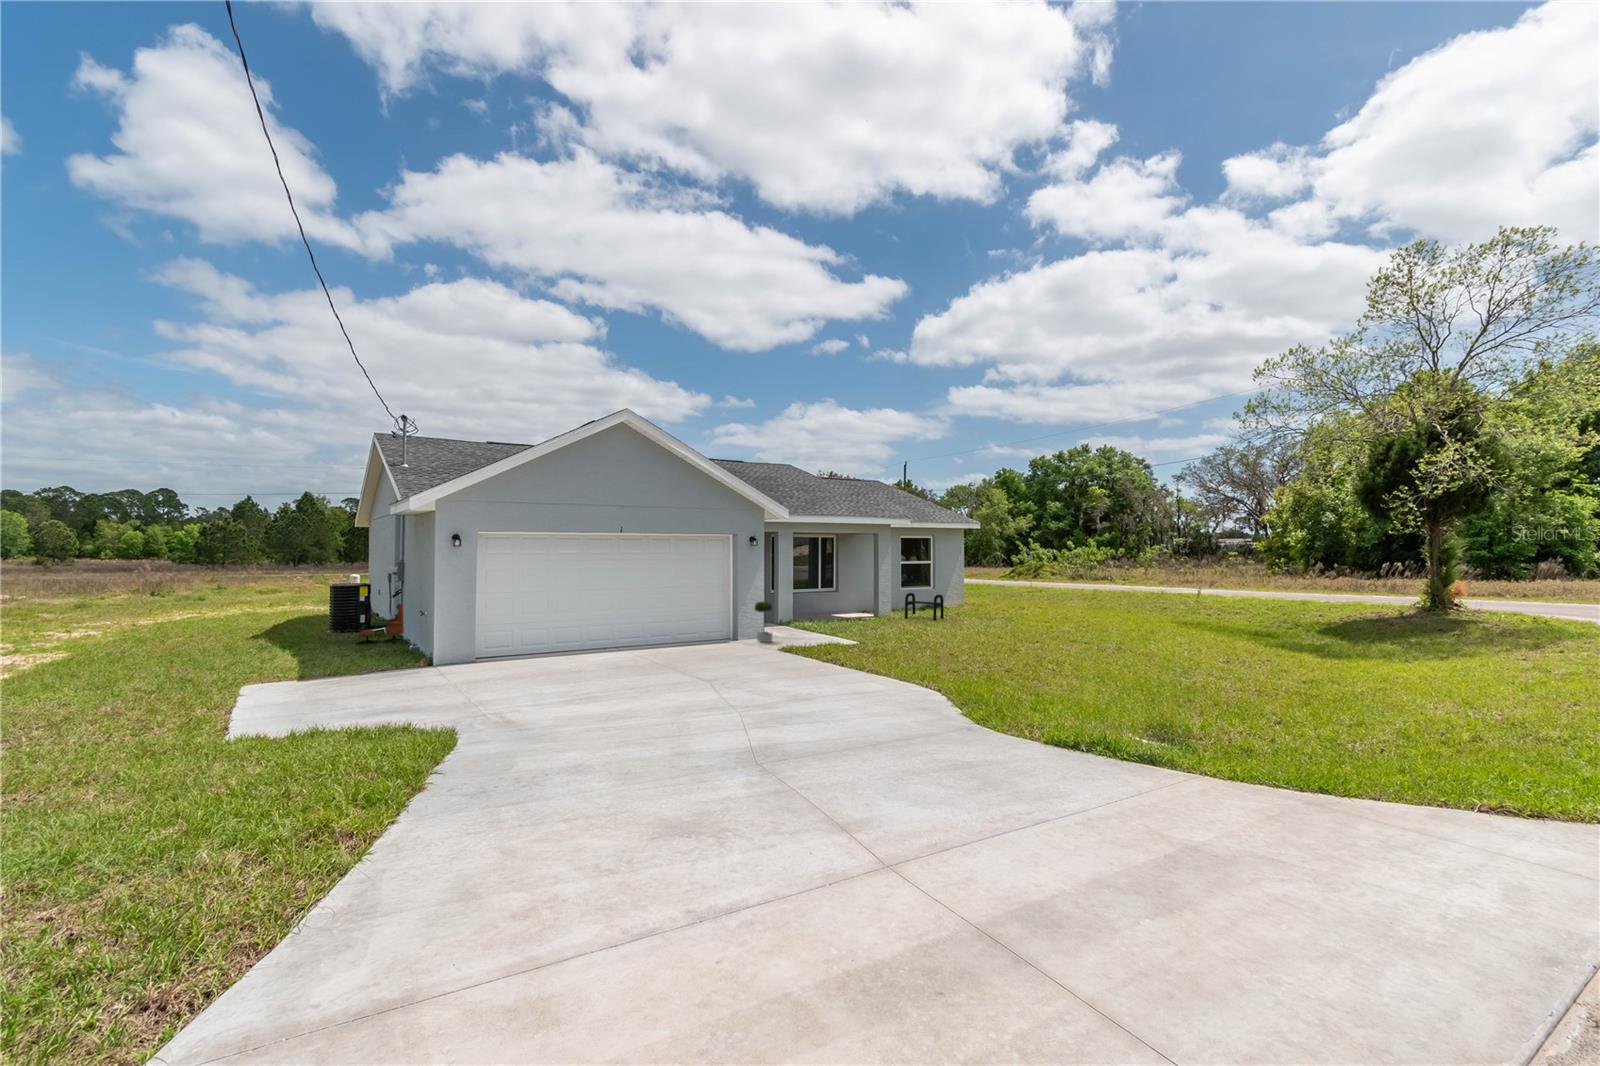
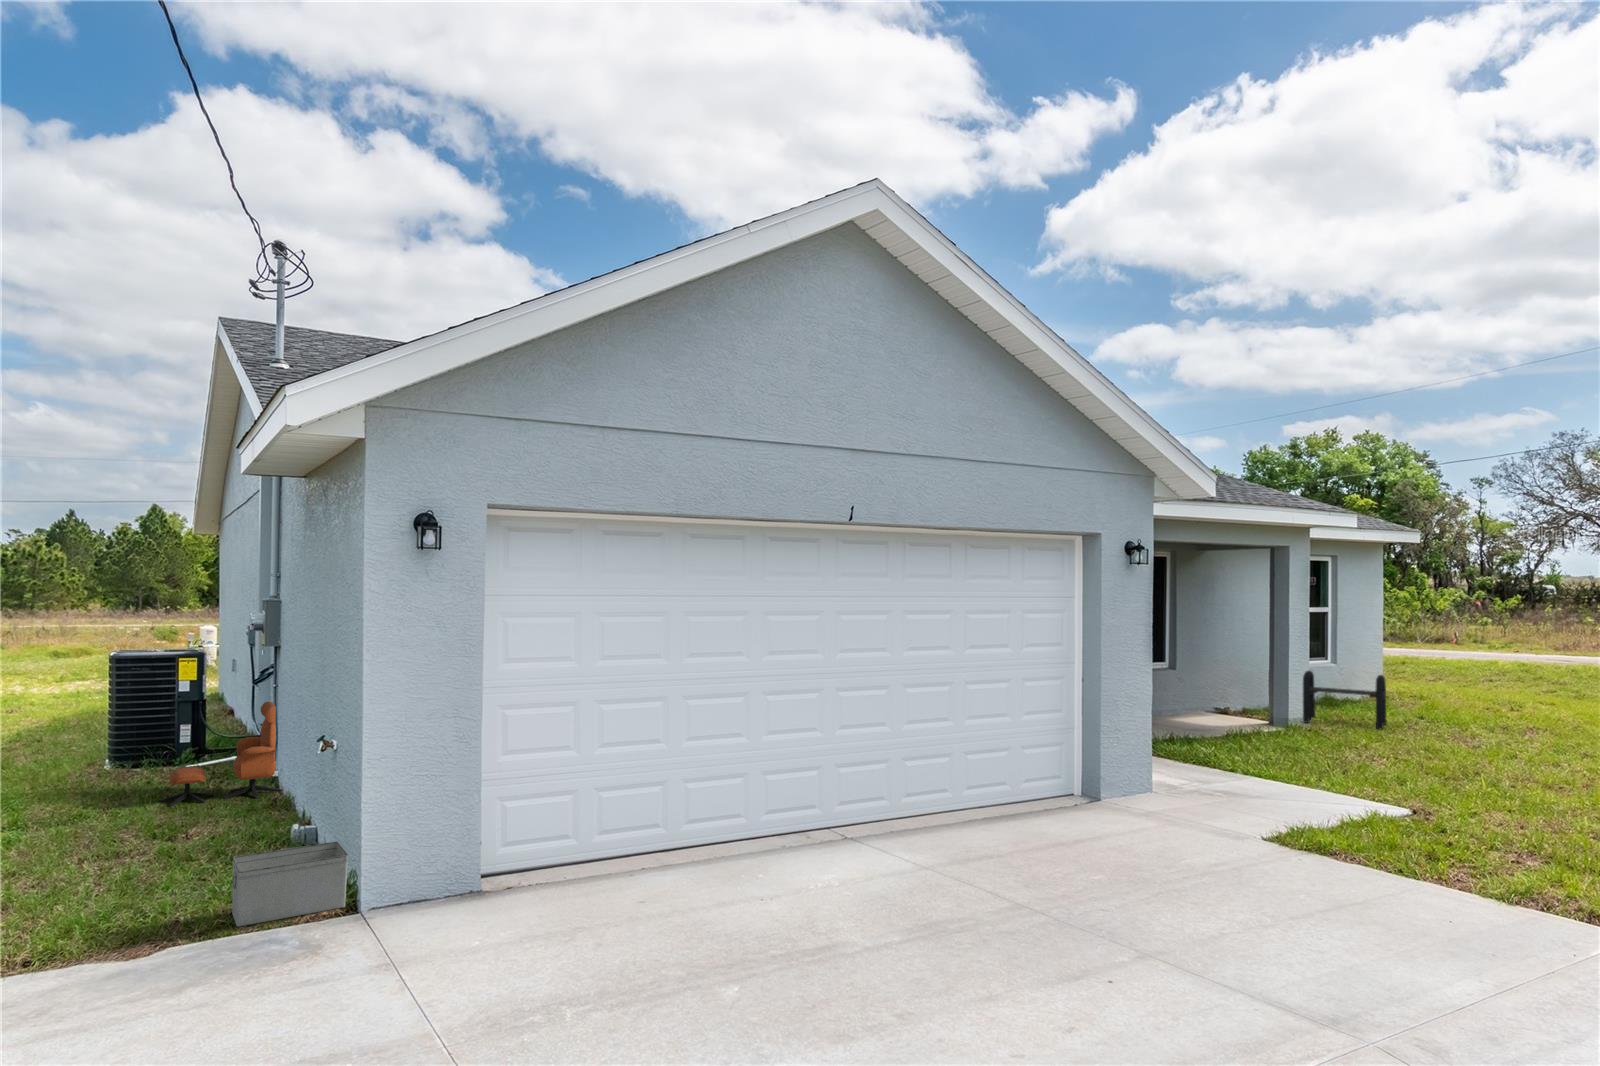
potted tree: present [755,602,772,642] -> none [1115,700,1161,801]
storage bin: none [394,645,433,669] -> present [232,842,348,927]

